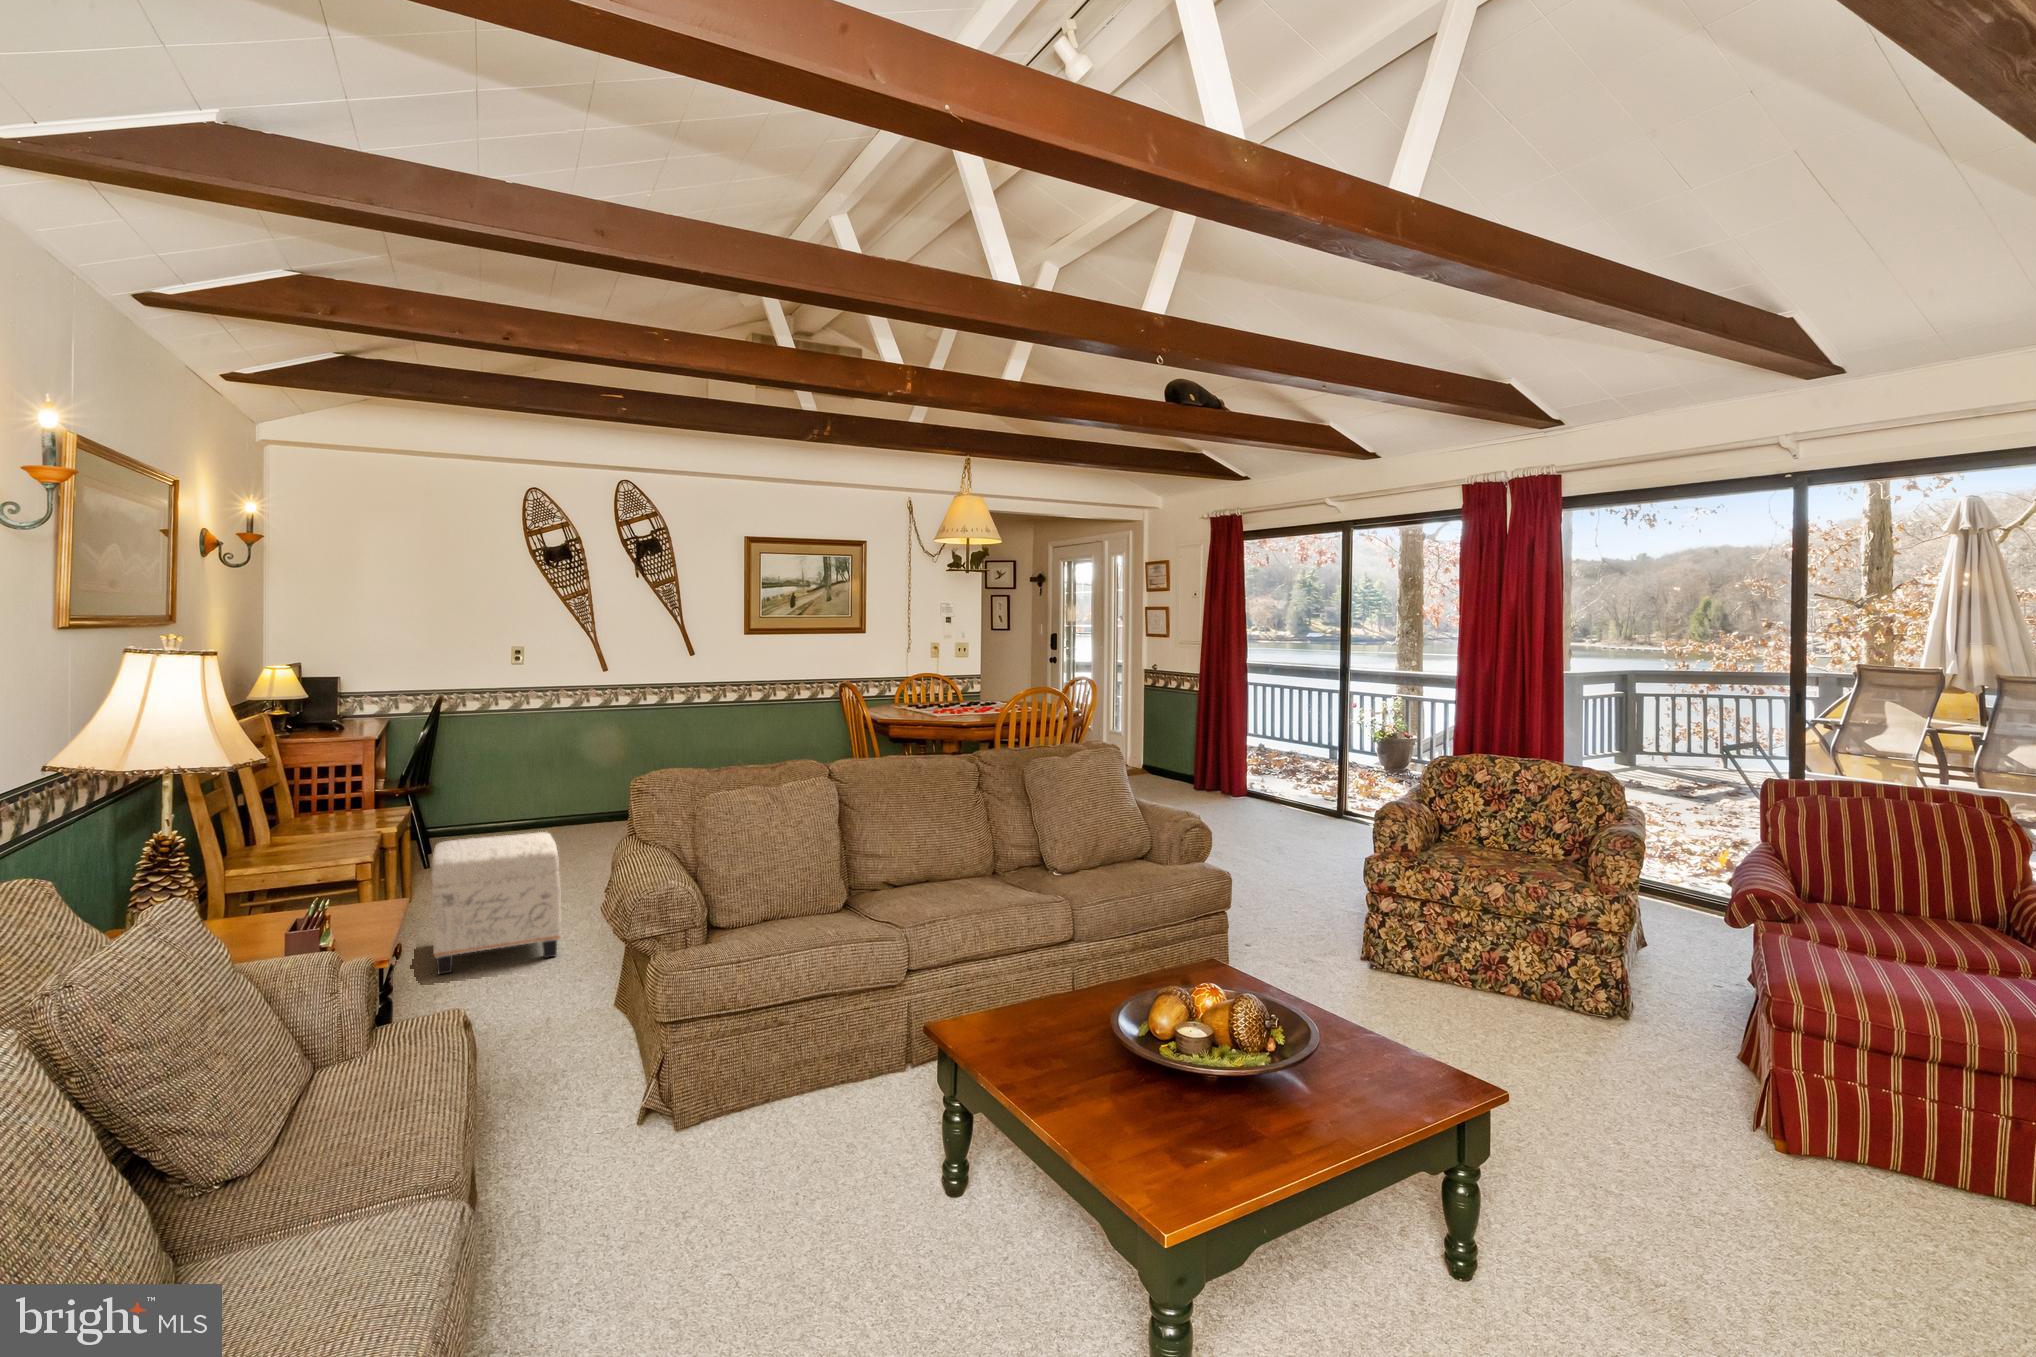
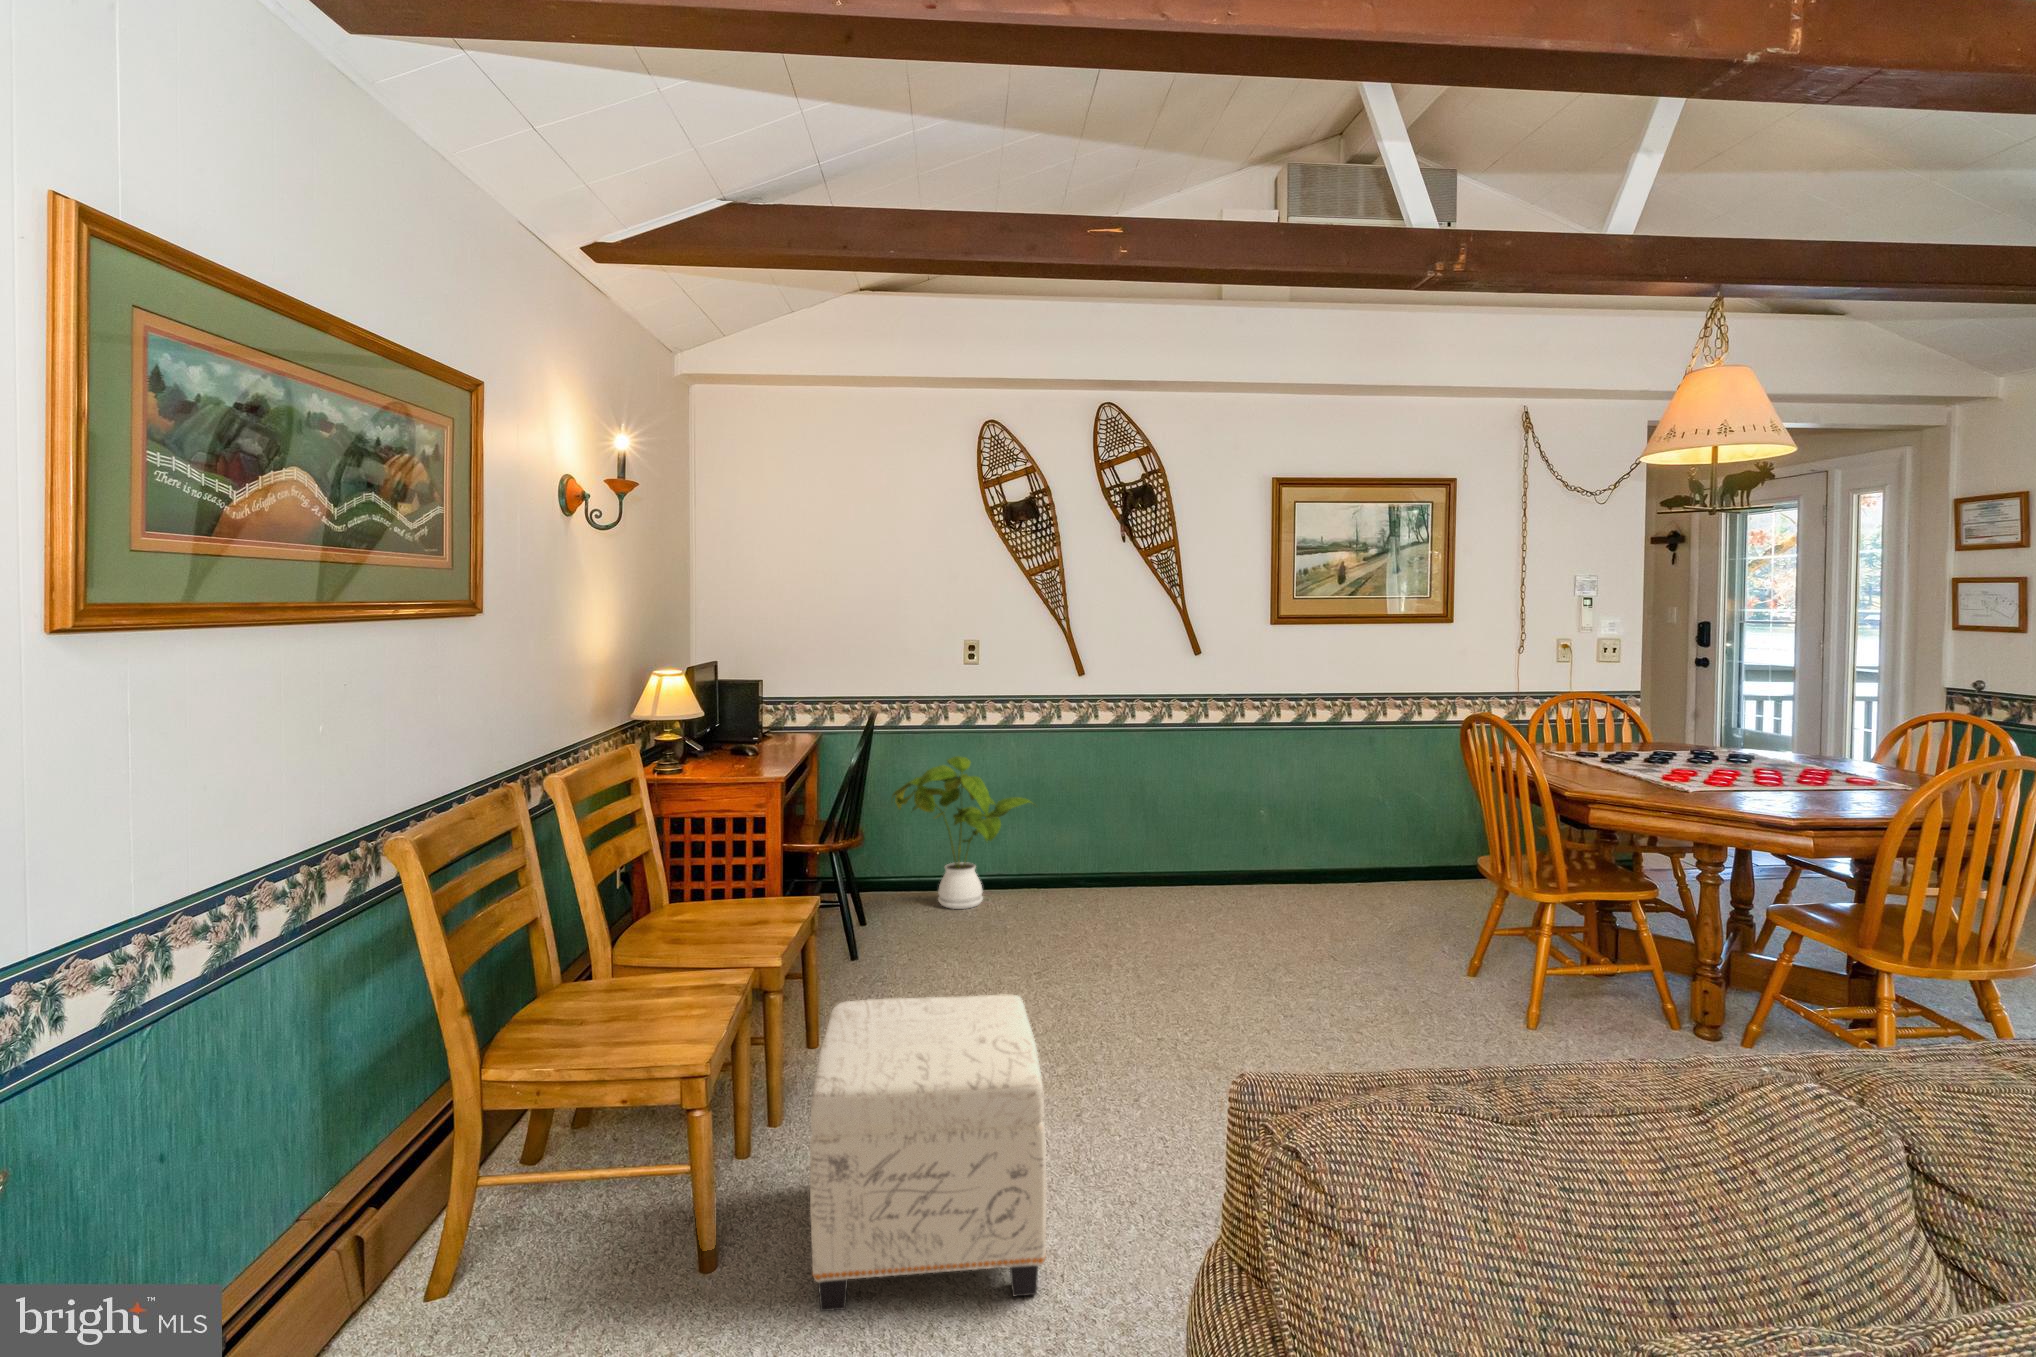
house plant: none [454,728,574,838] -> present [892,756,1032,909]

